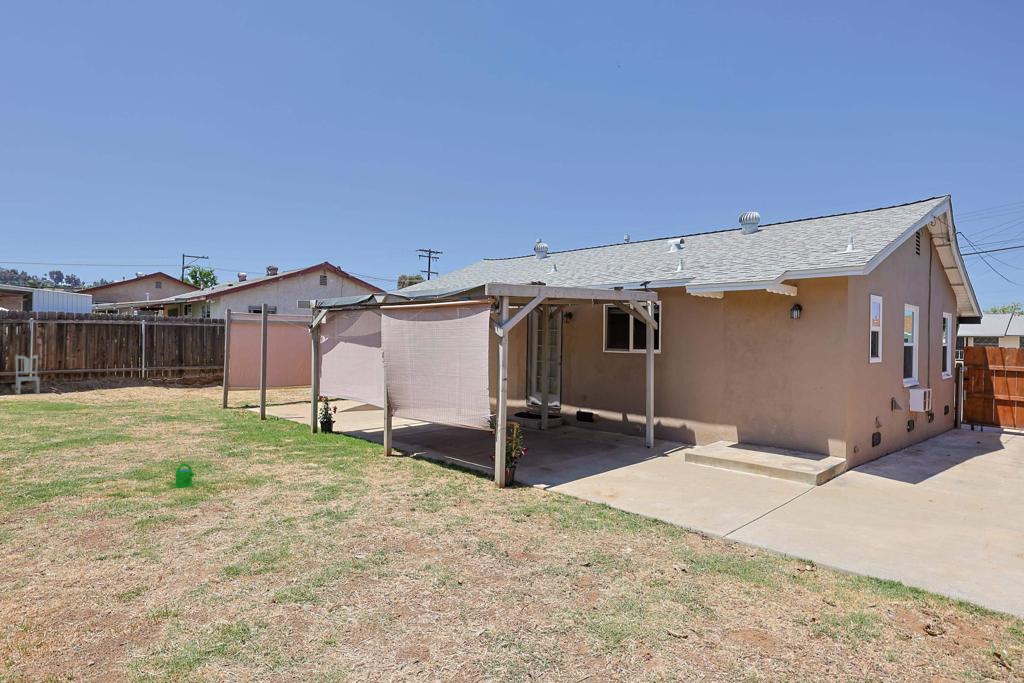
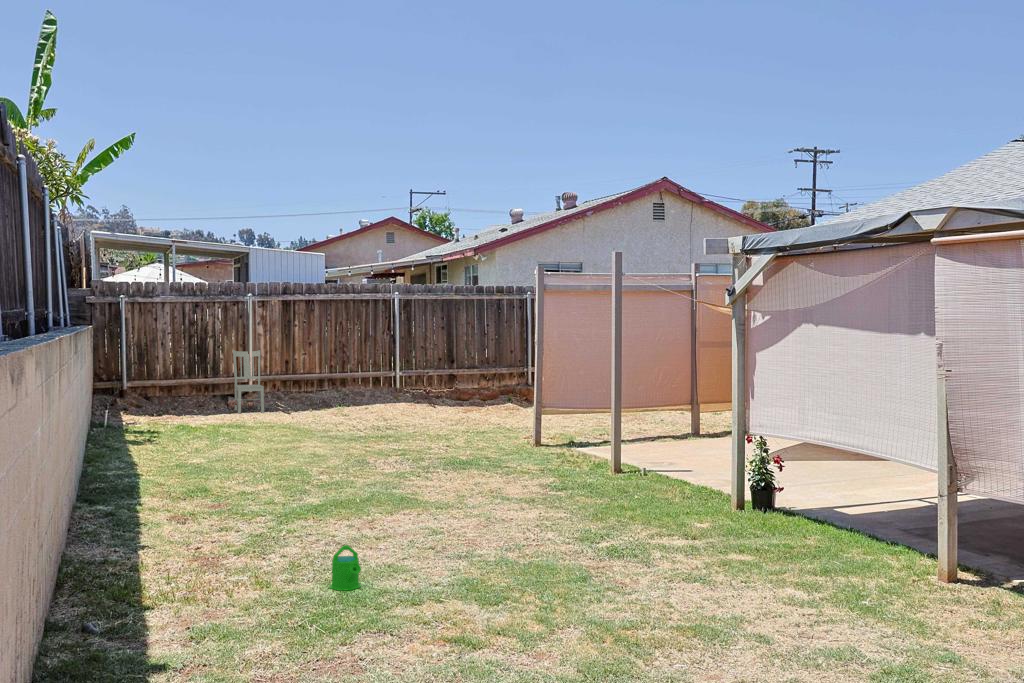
watering can: present [174,463,194,488] -> present [330,545,361,591]

